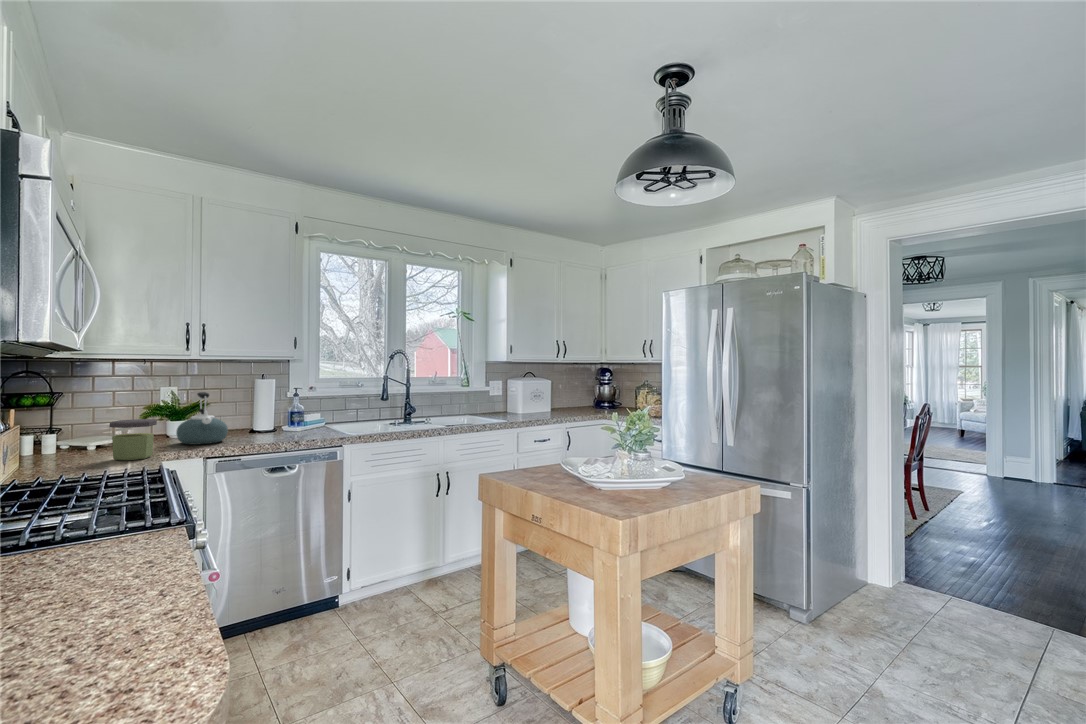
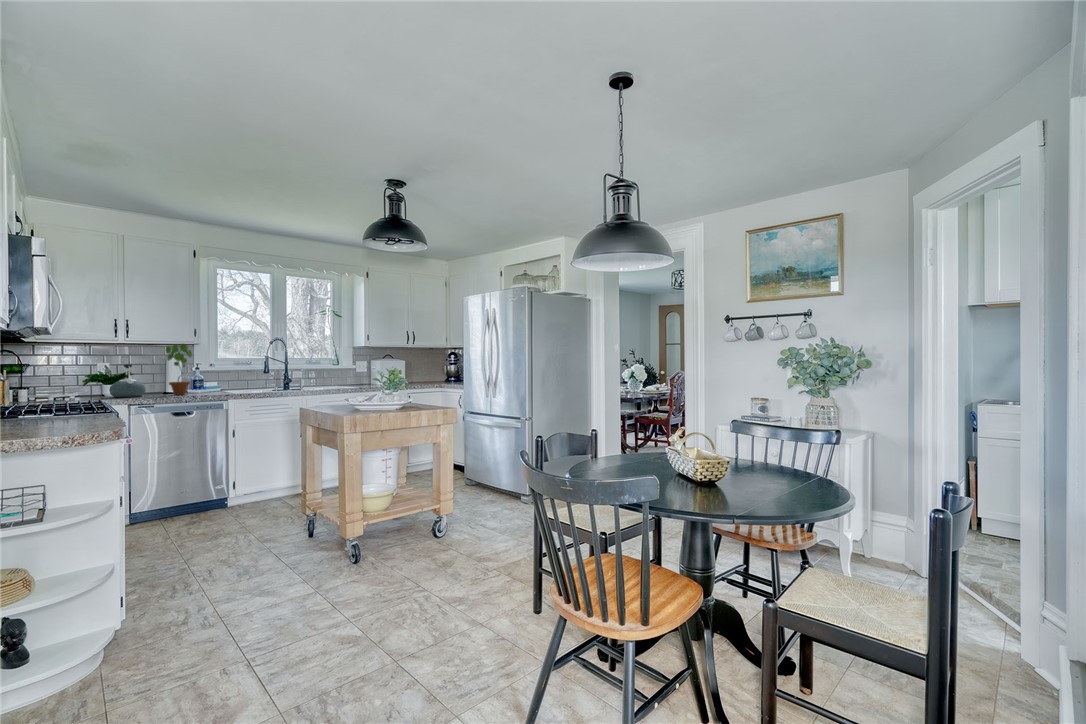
potted plant: none [257,360,293,438] -> present [166,344,192,395]
jar: present [110,419,157,460] -> none [66,378,96,402]

